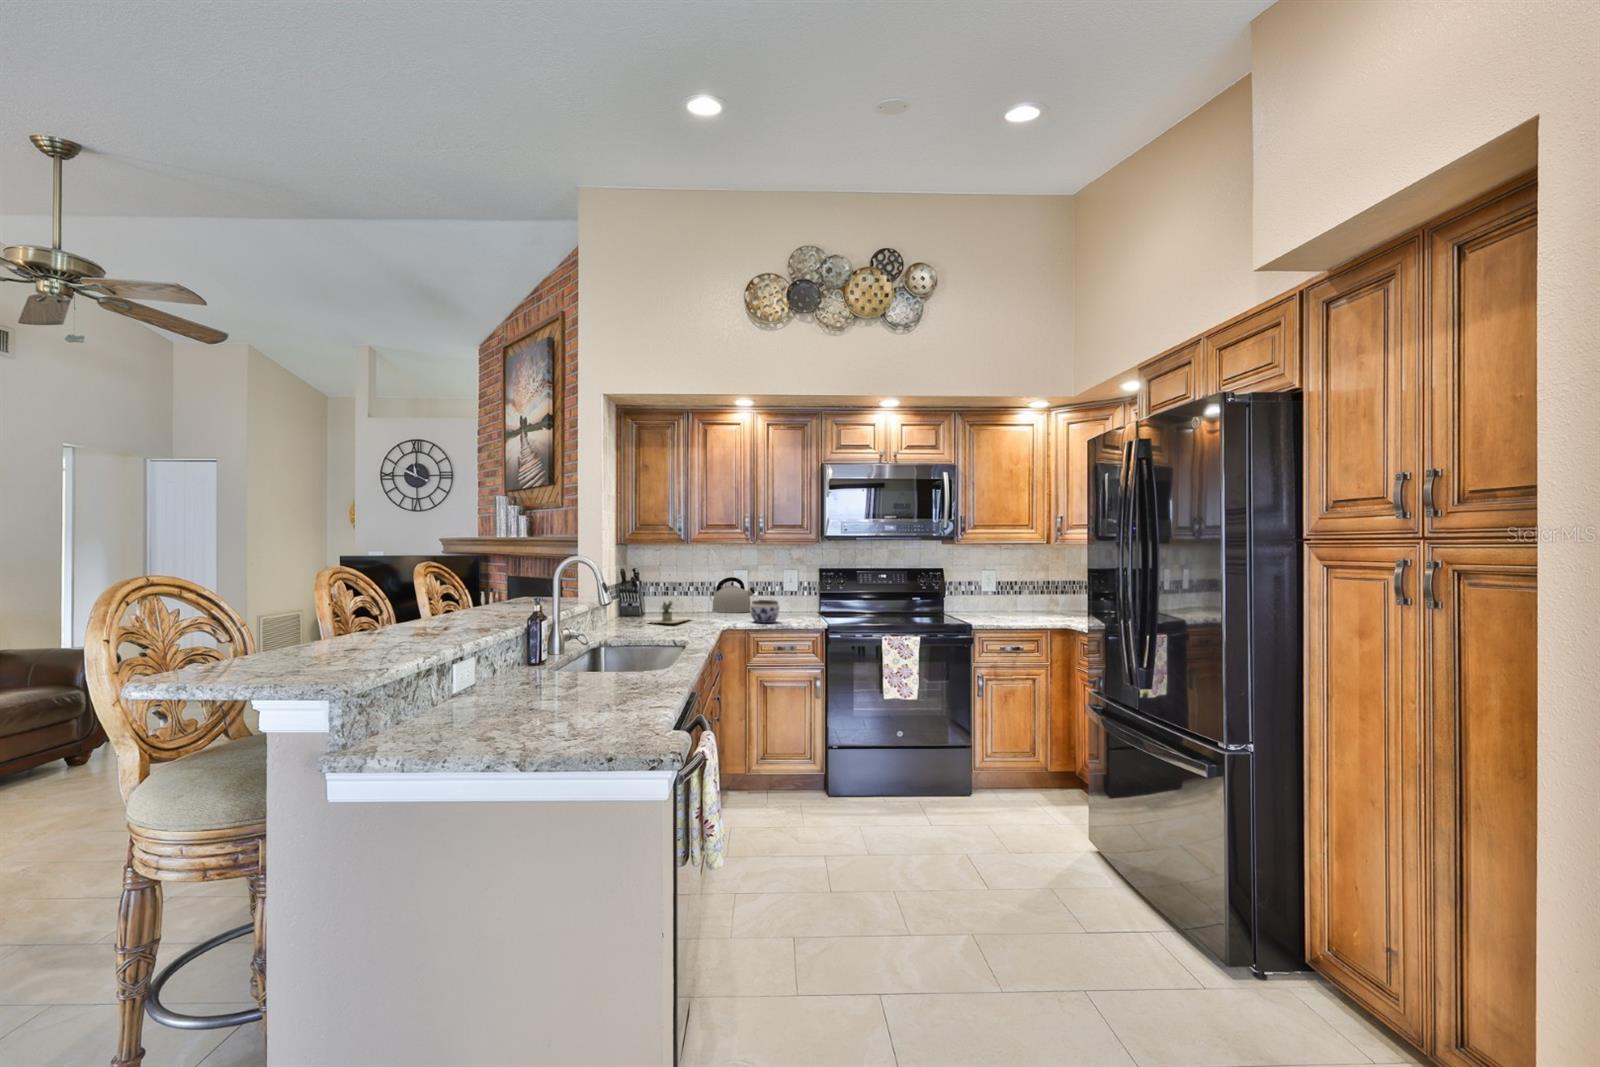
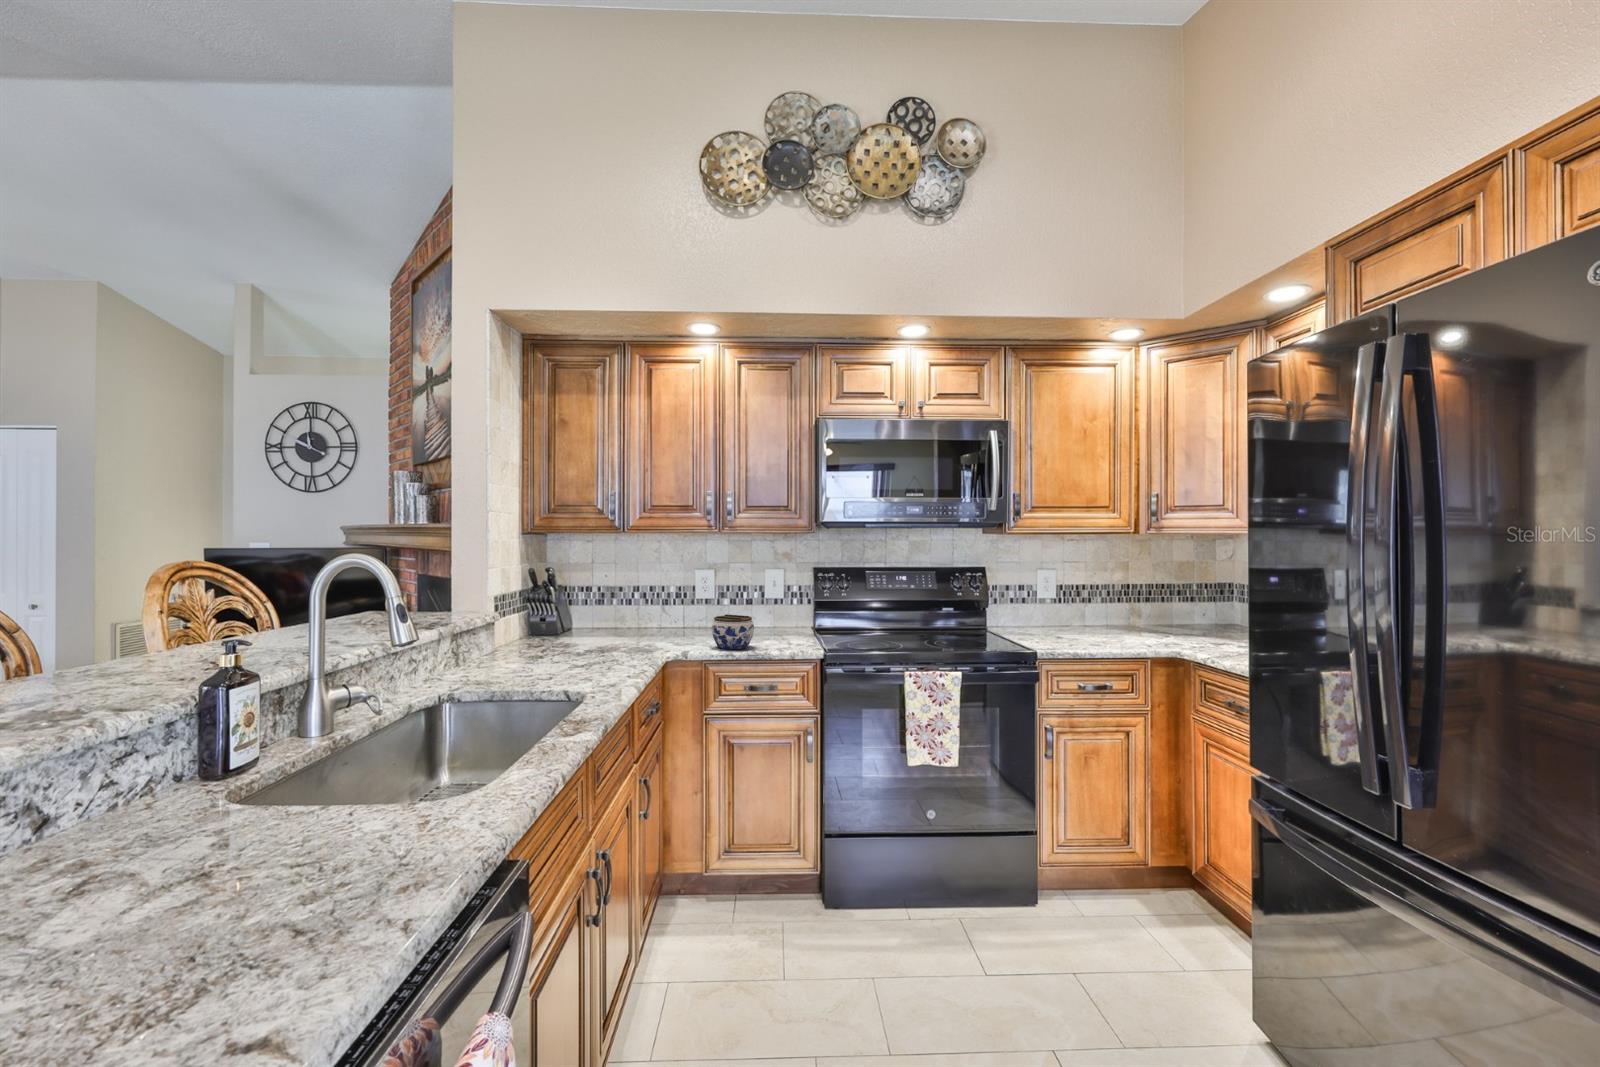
kettle: present [712,577,755,613] -> none [664,581,724,630]
potted plant: present [653,601,687,623] -> none [557,616,643,651]

